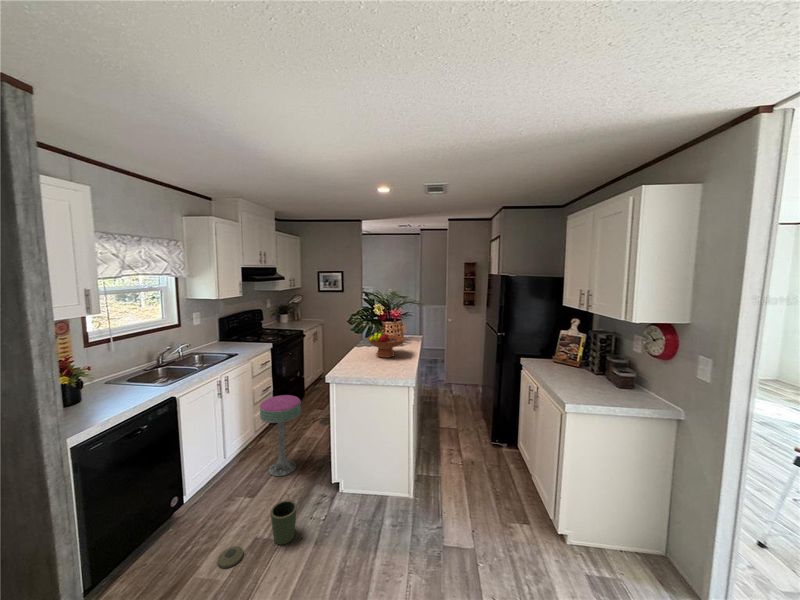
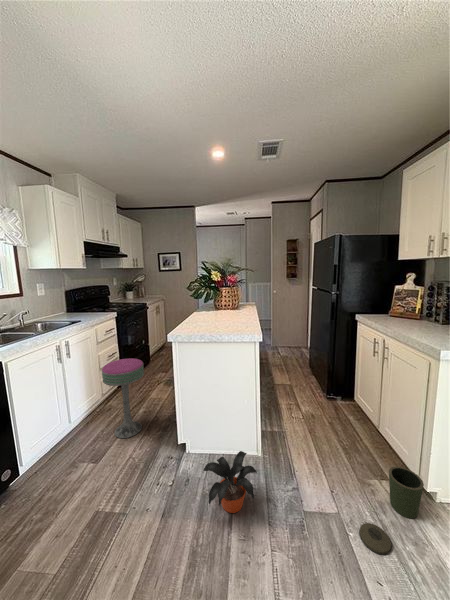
fruit bowl: present [367,332,404,358] -> none [207,293,243,318]
potted plant: none [354,489,403,544] -> present [203,451,257,513]
trash can: present [217,501,297,568] -> present [359,467,424,555]

